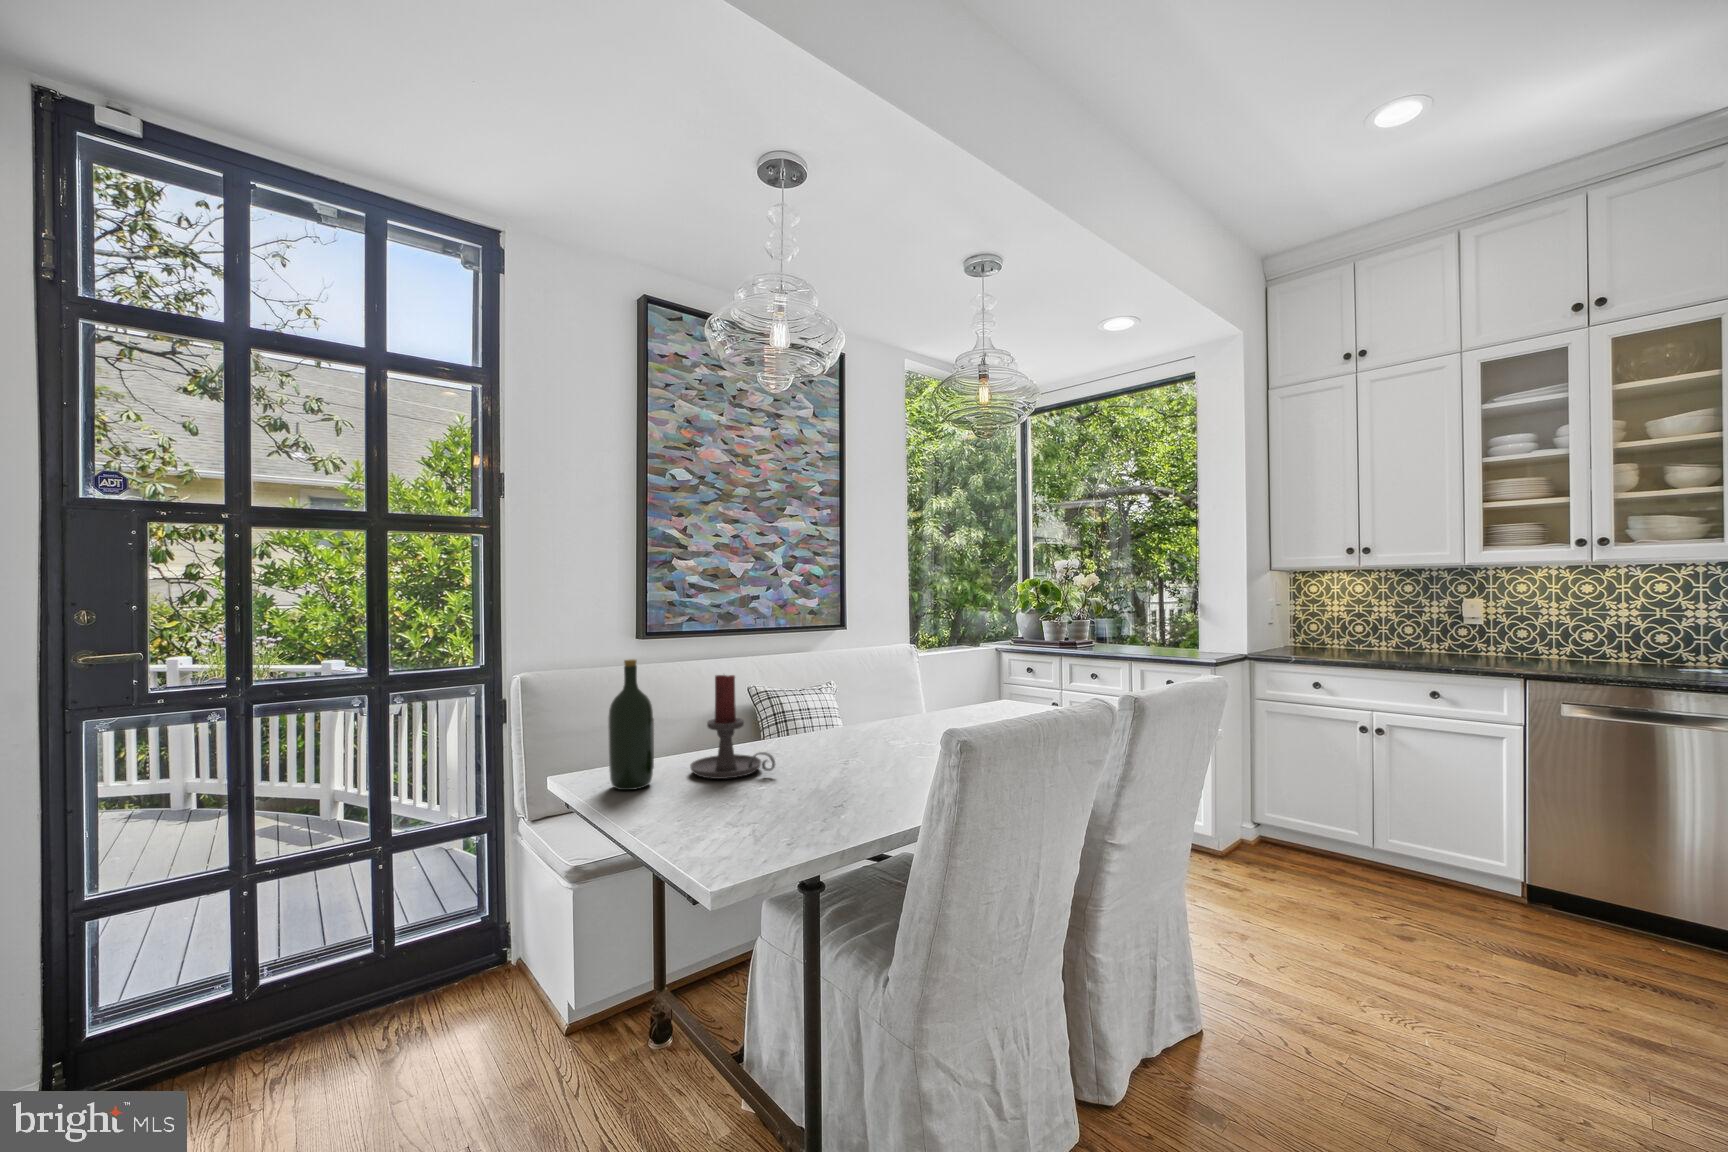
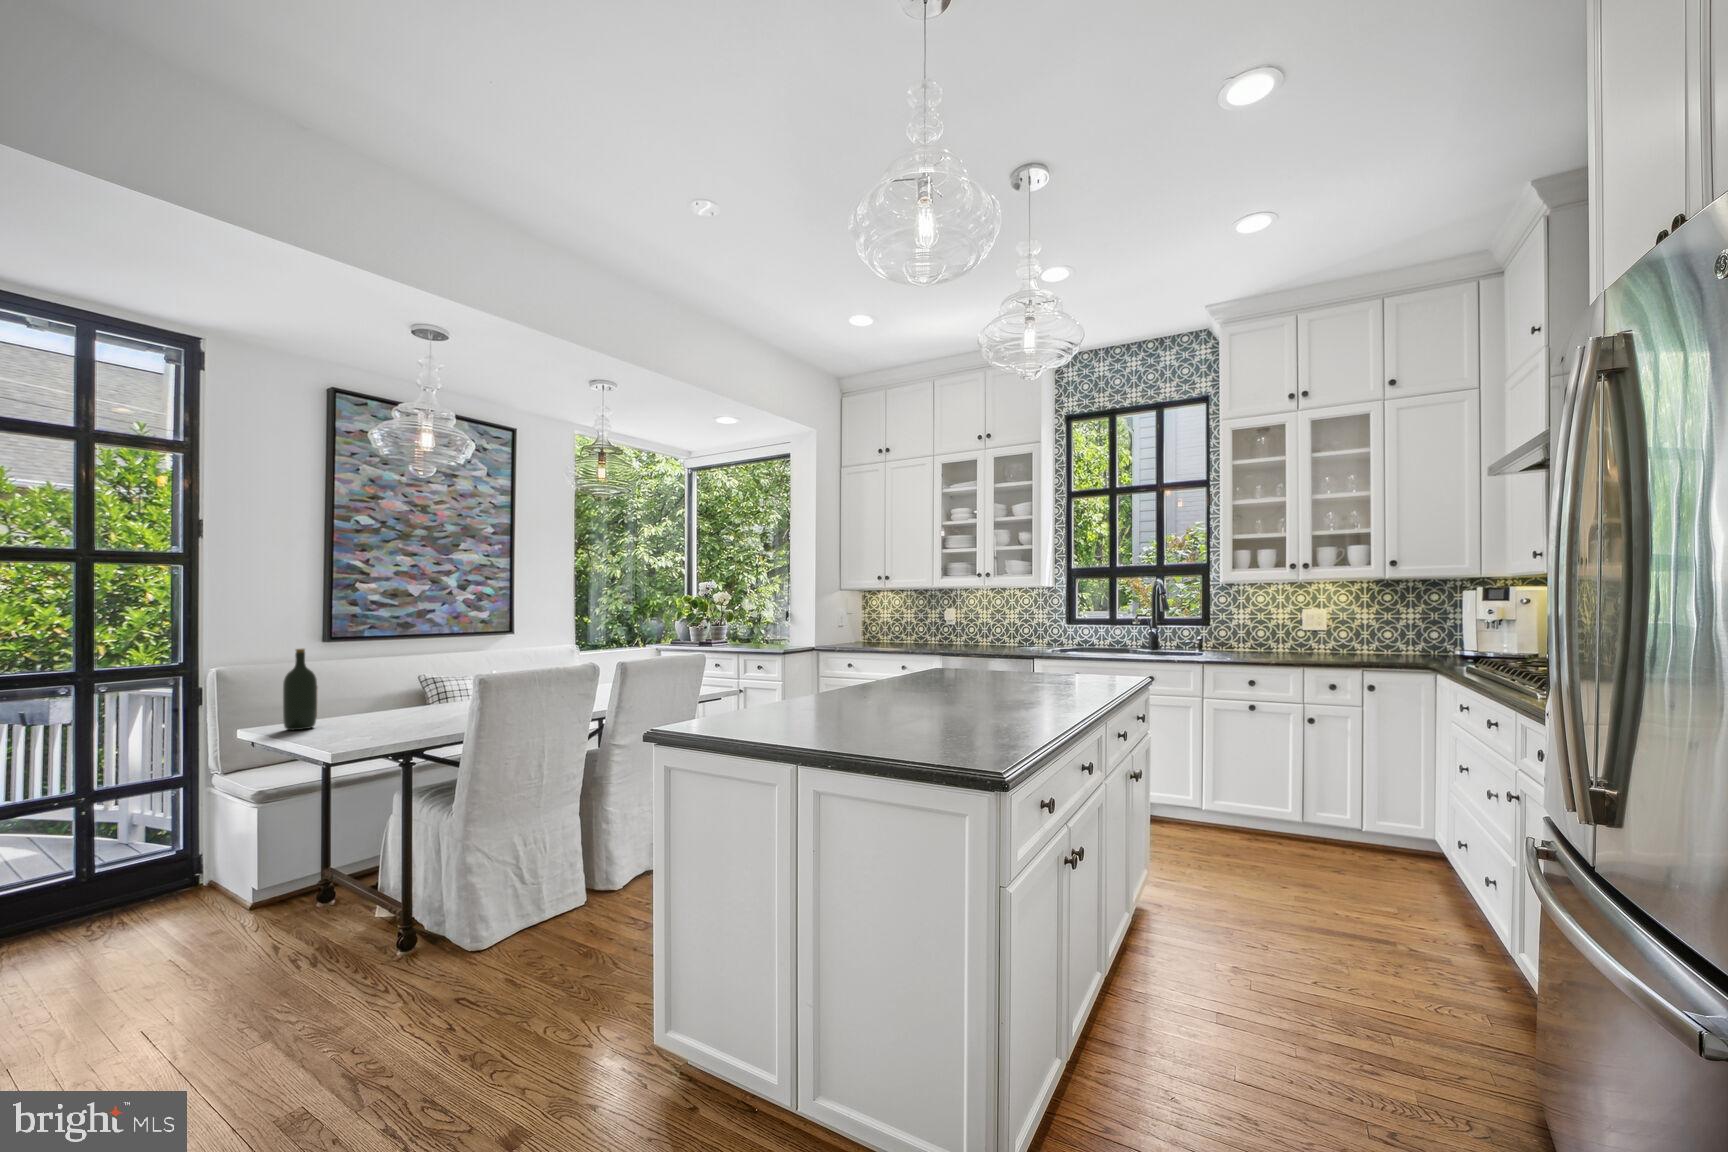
candle holder: present [690,675,775,779] -> none [346,658,407,723]

